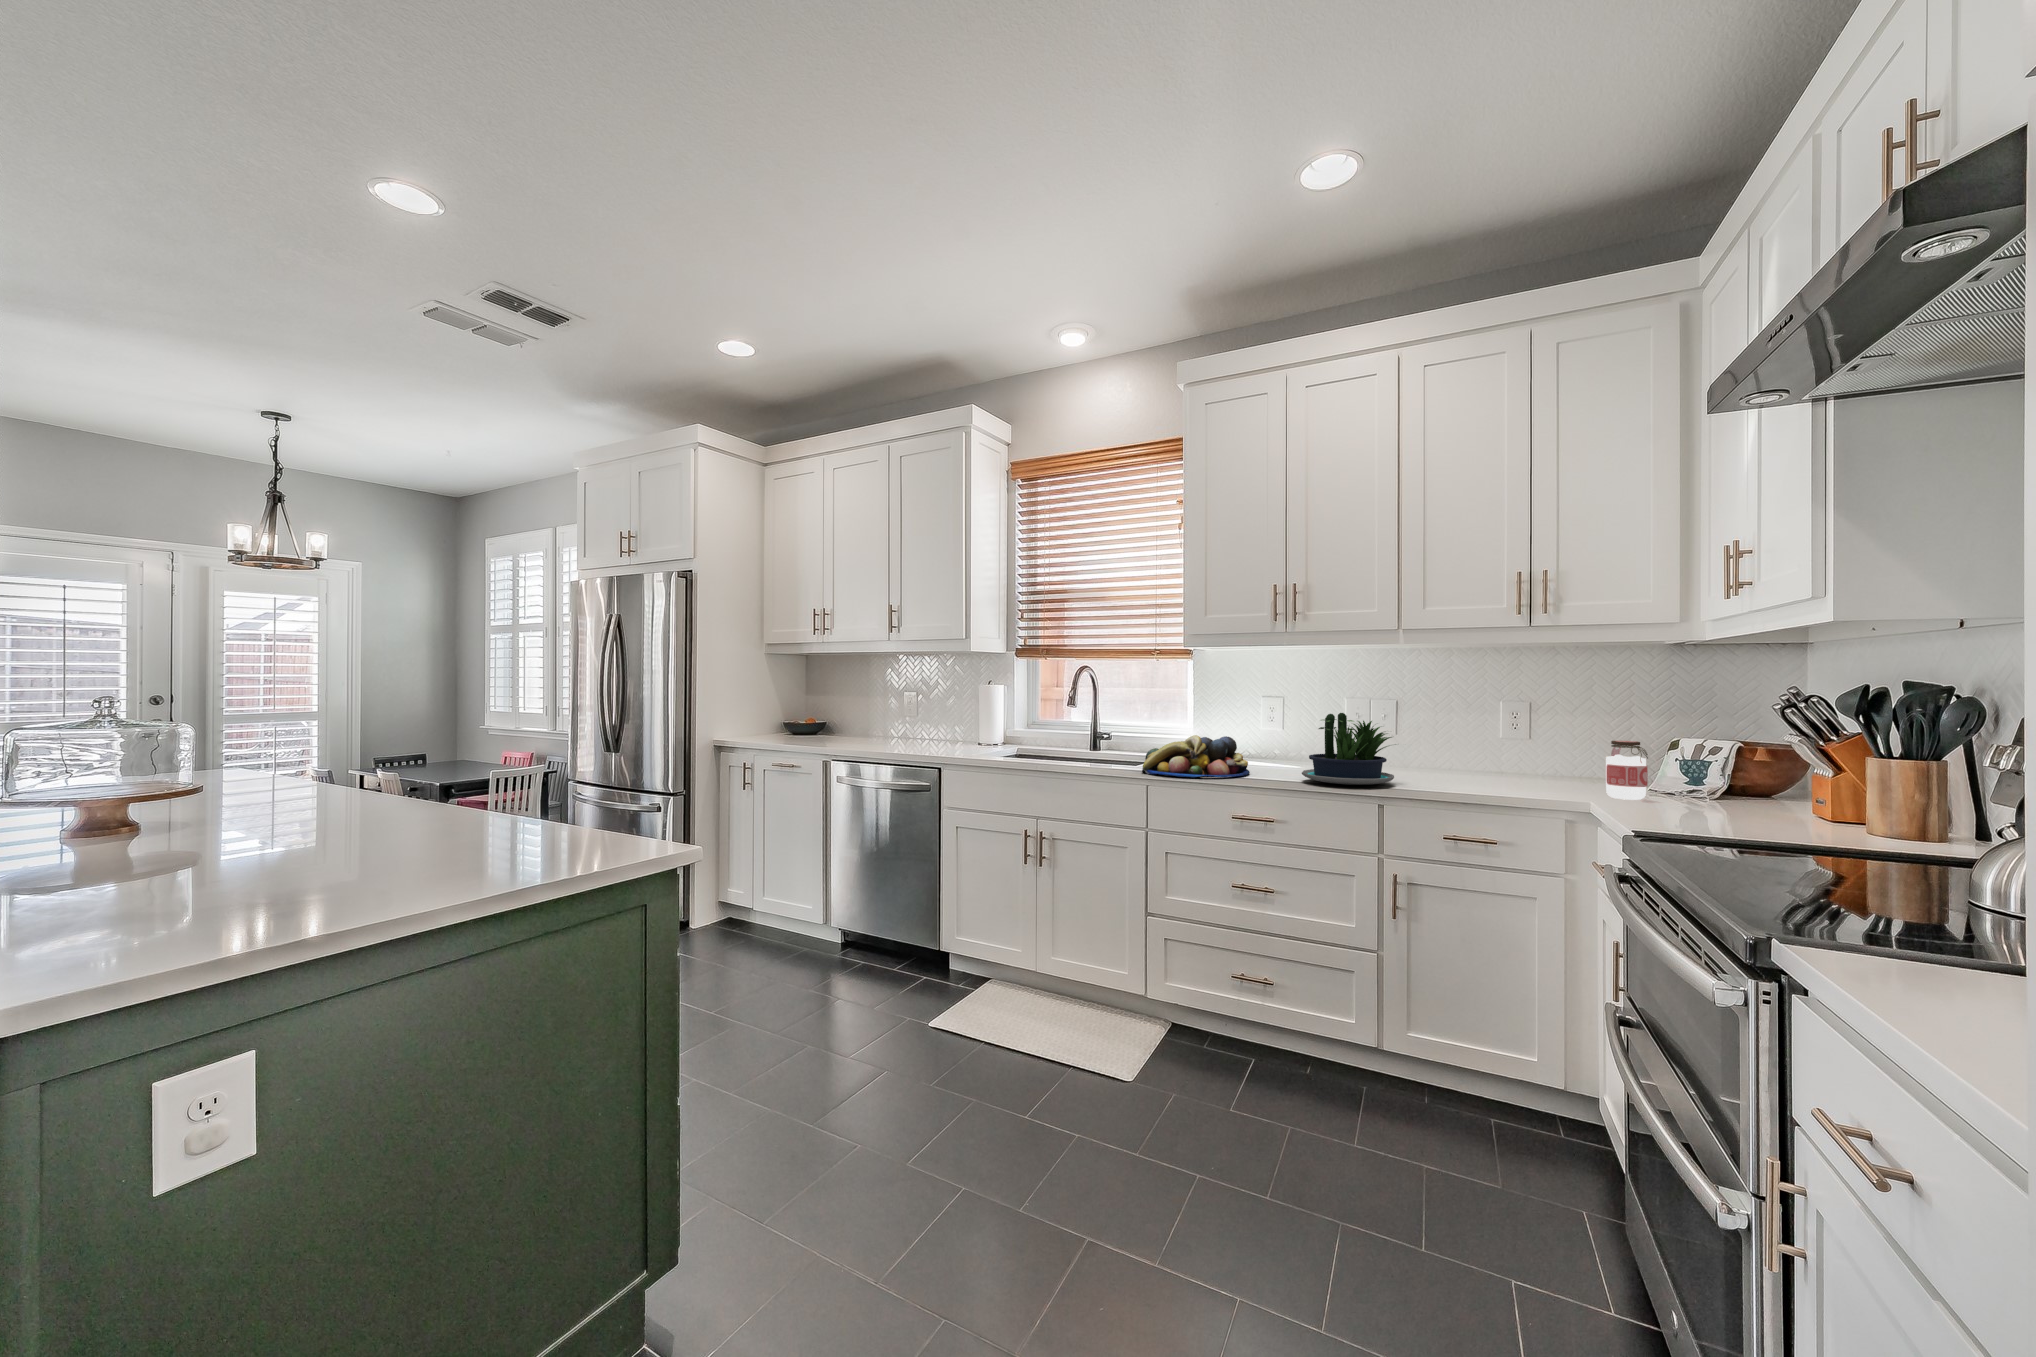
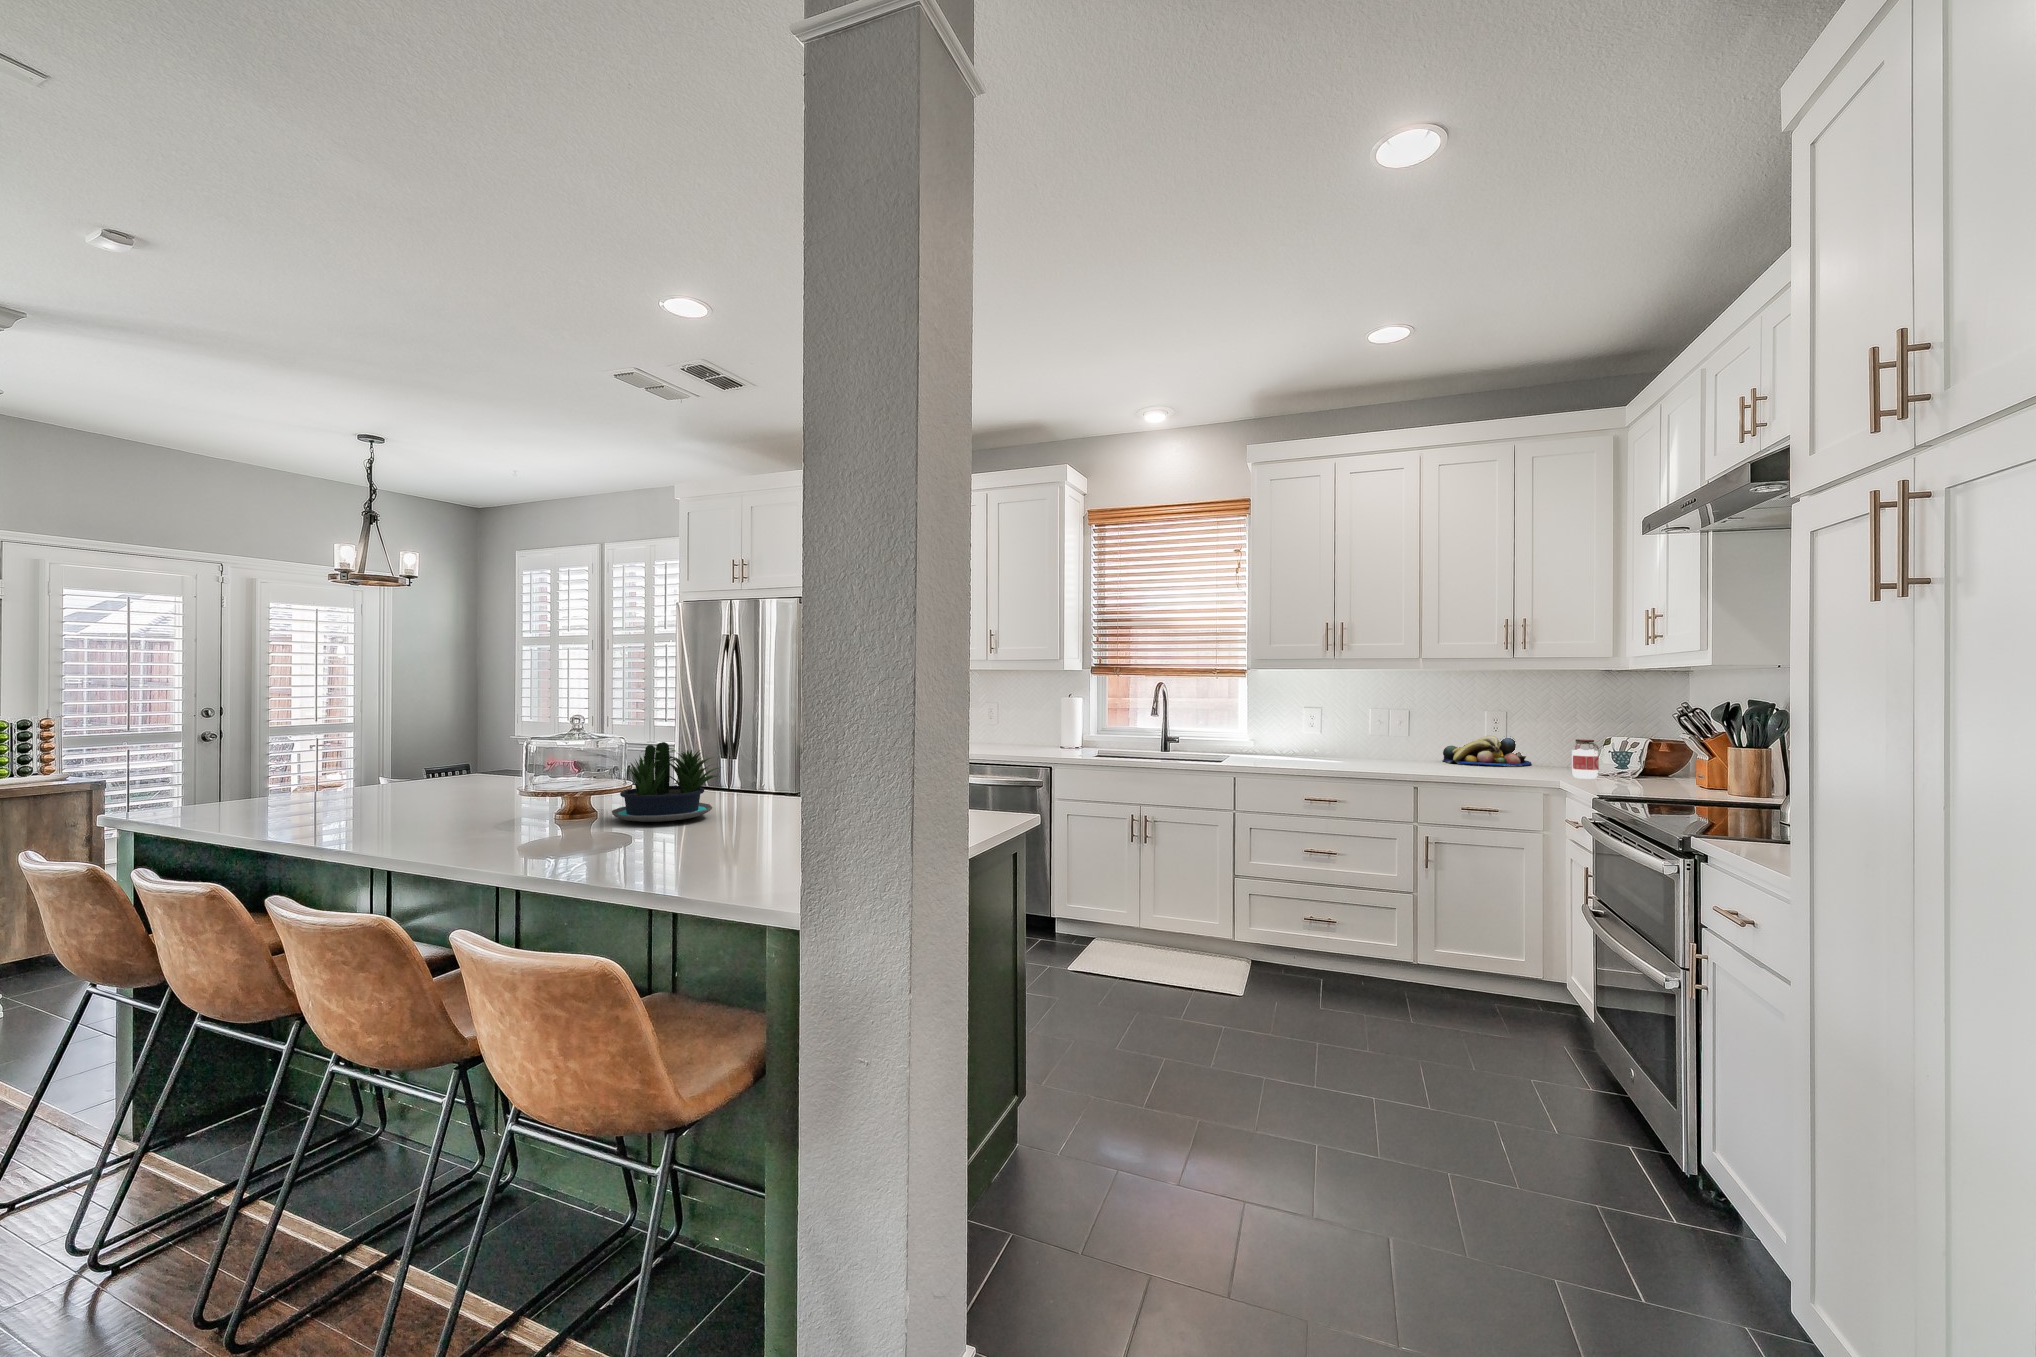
potted plant: present [1302,713,1394,785] -> present [612,742,718,822]
fruit bowl: present [1142,735,1250,777] -> present [1442,735,1531,766]

